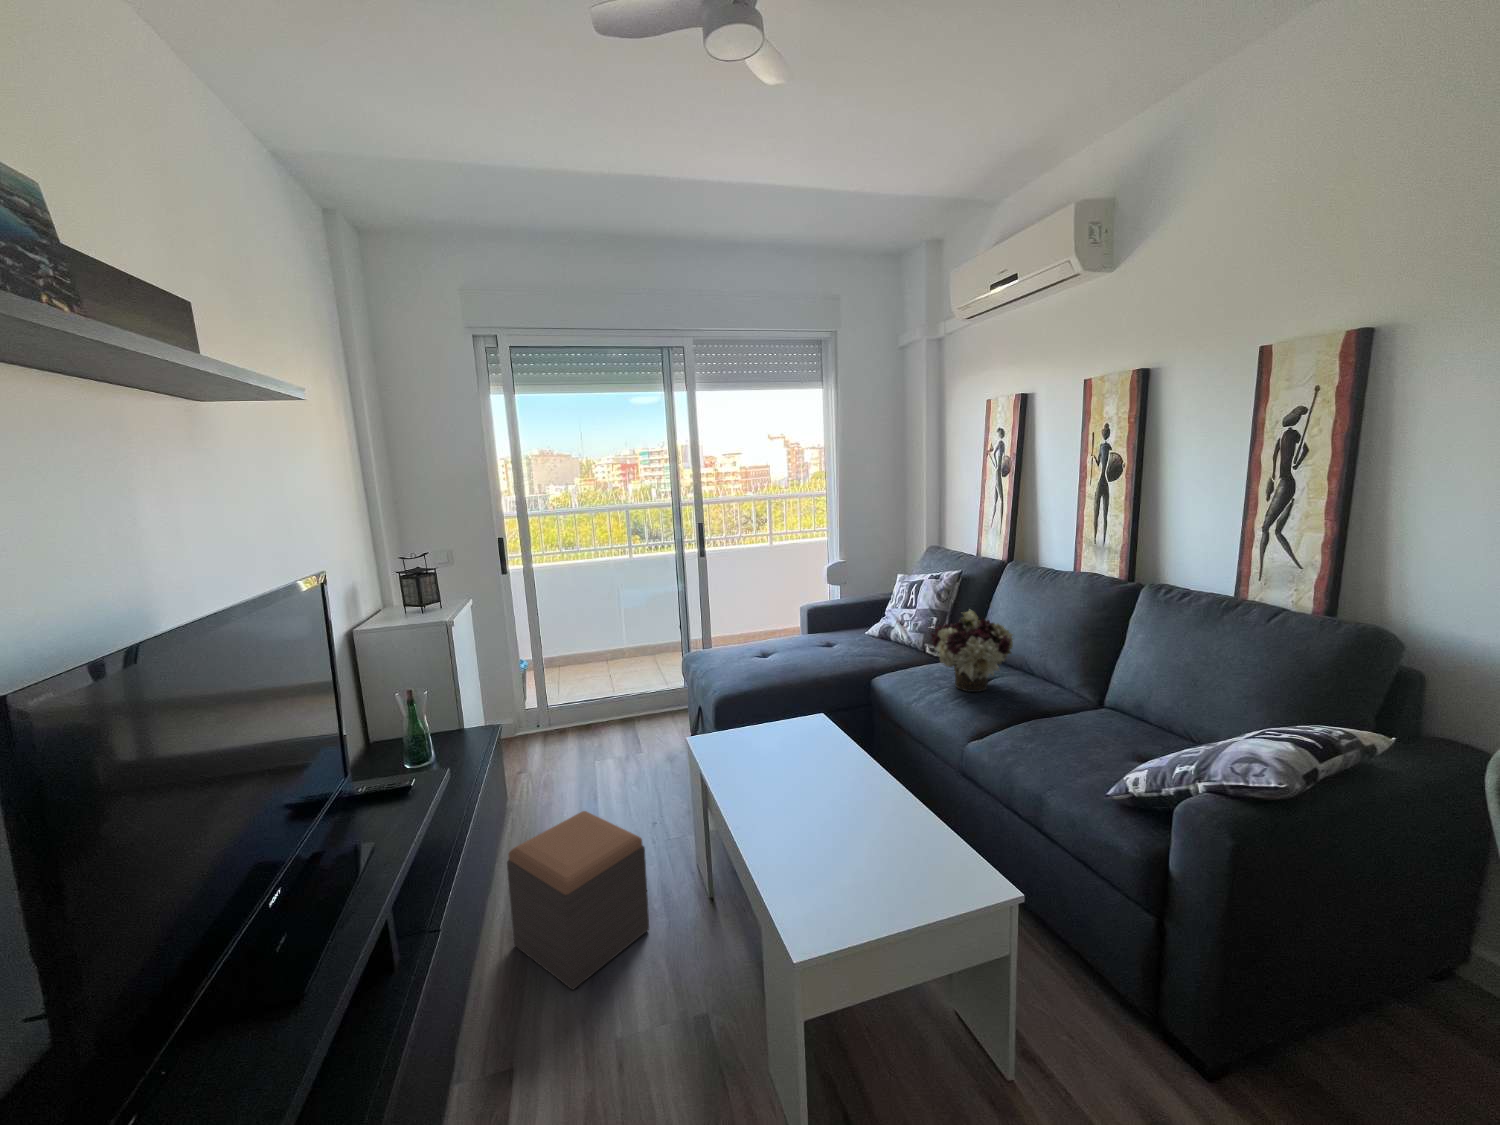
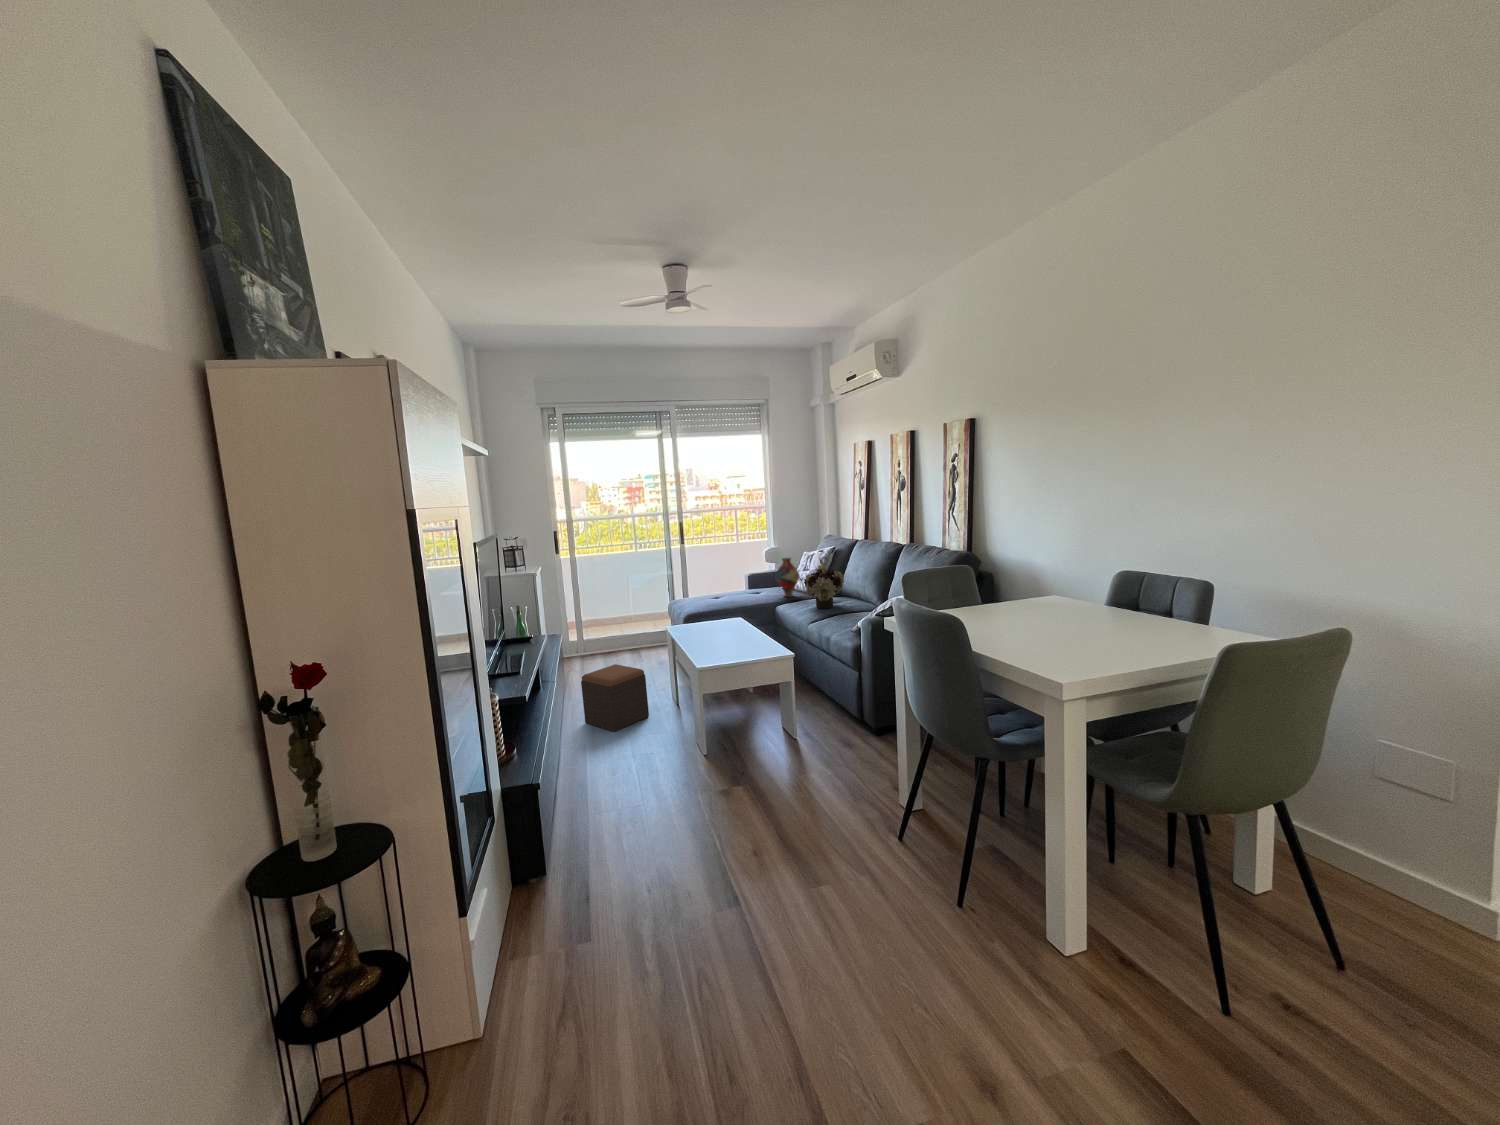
vase: none [864,588,906,655] -> present [776,558,800,597]

